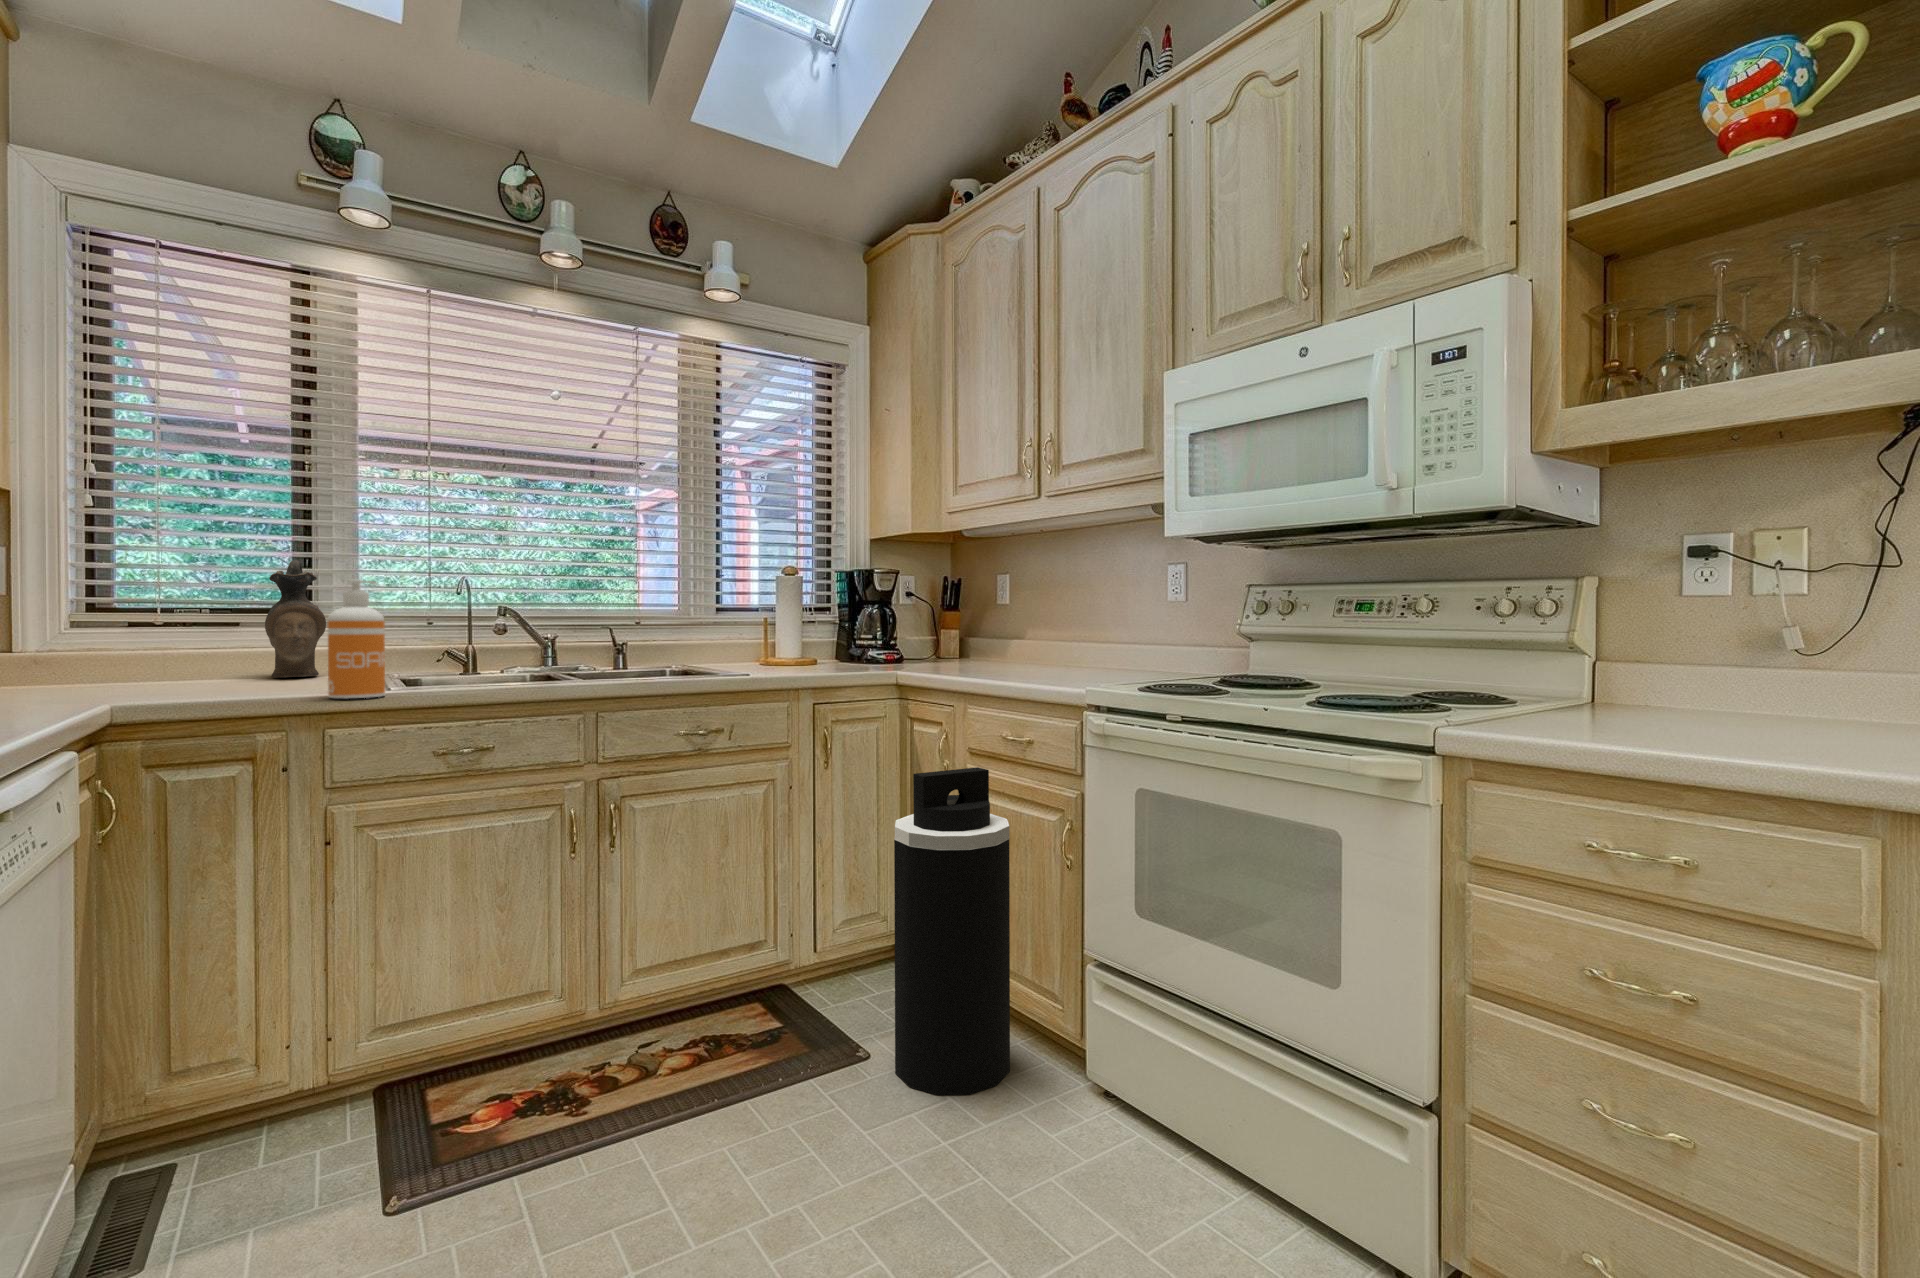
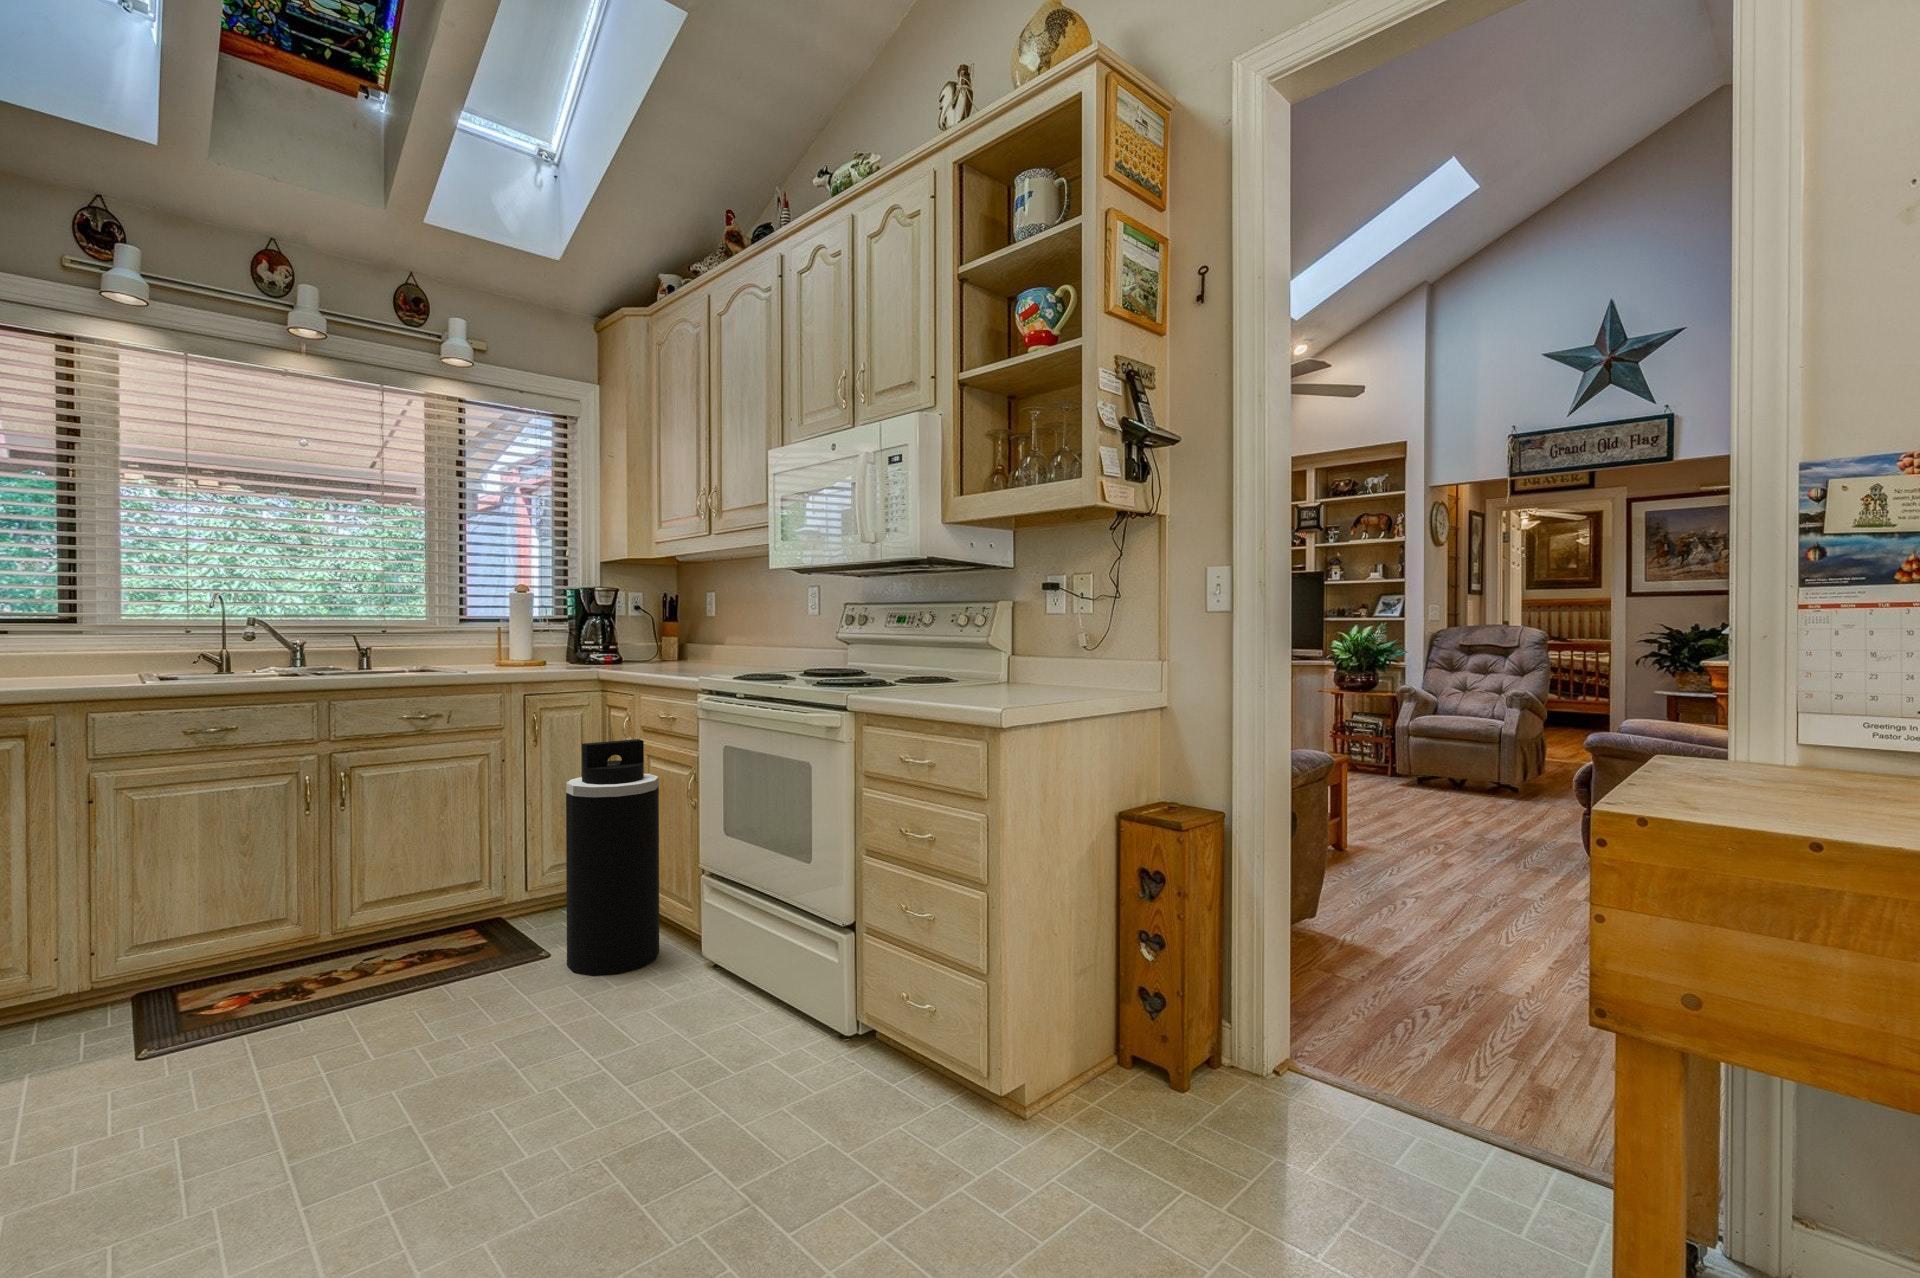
ceramic pitcher: present [265,560,326,678] -> none [32,578,89,675]
soap dispenser: present [328,579,385,698] -> none [91,598,142,690]

